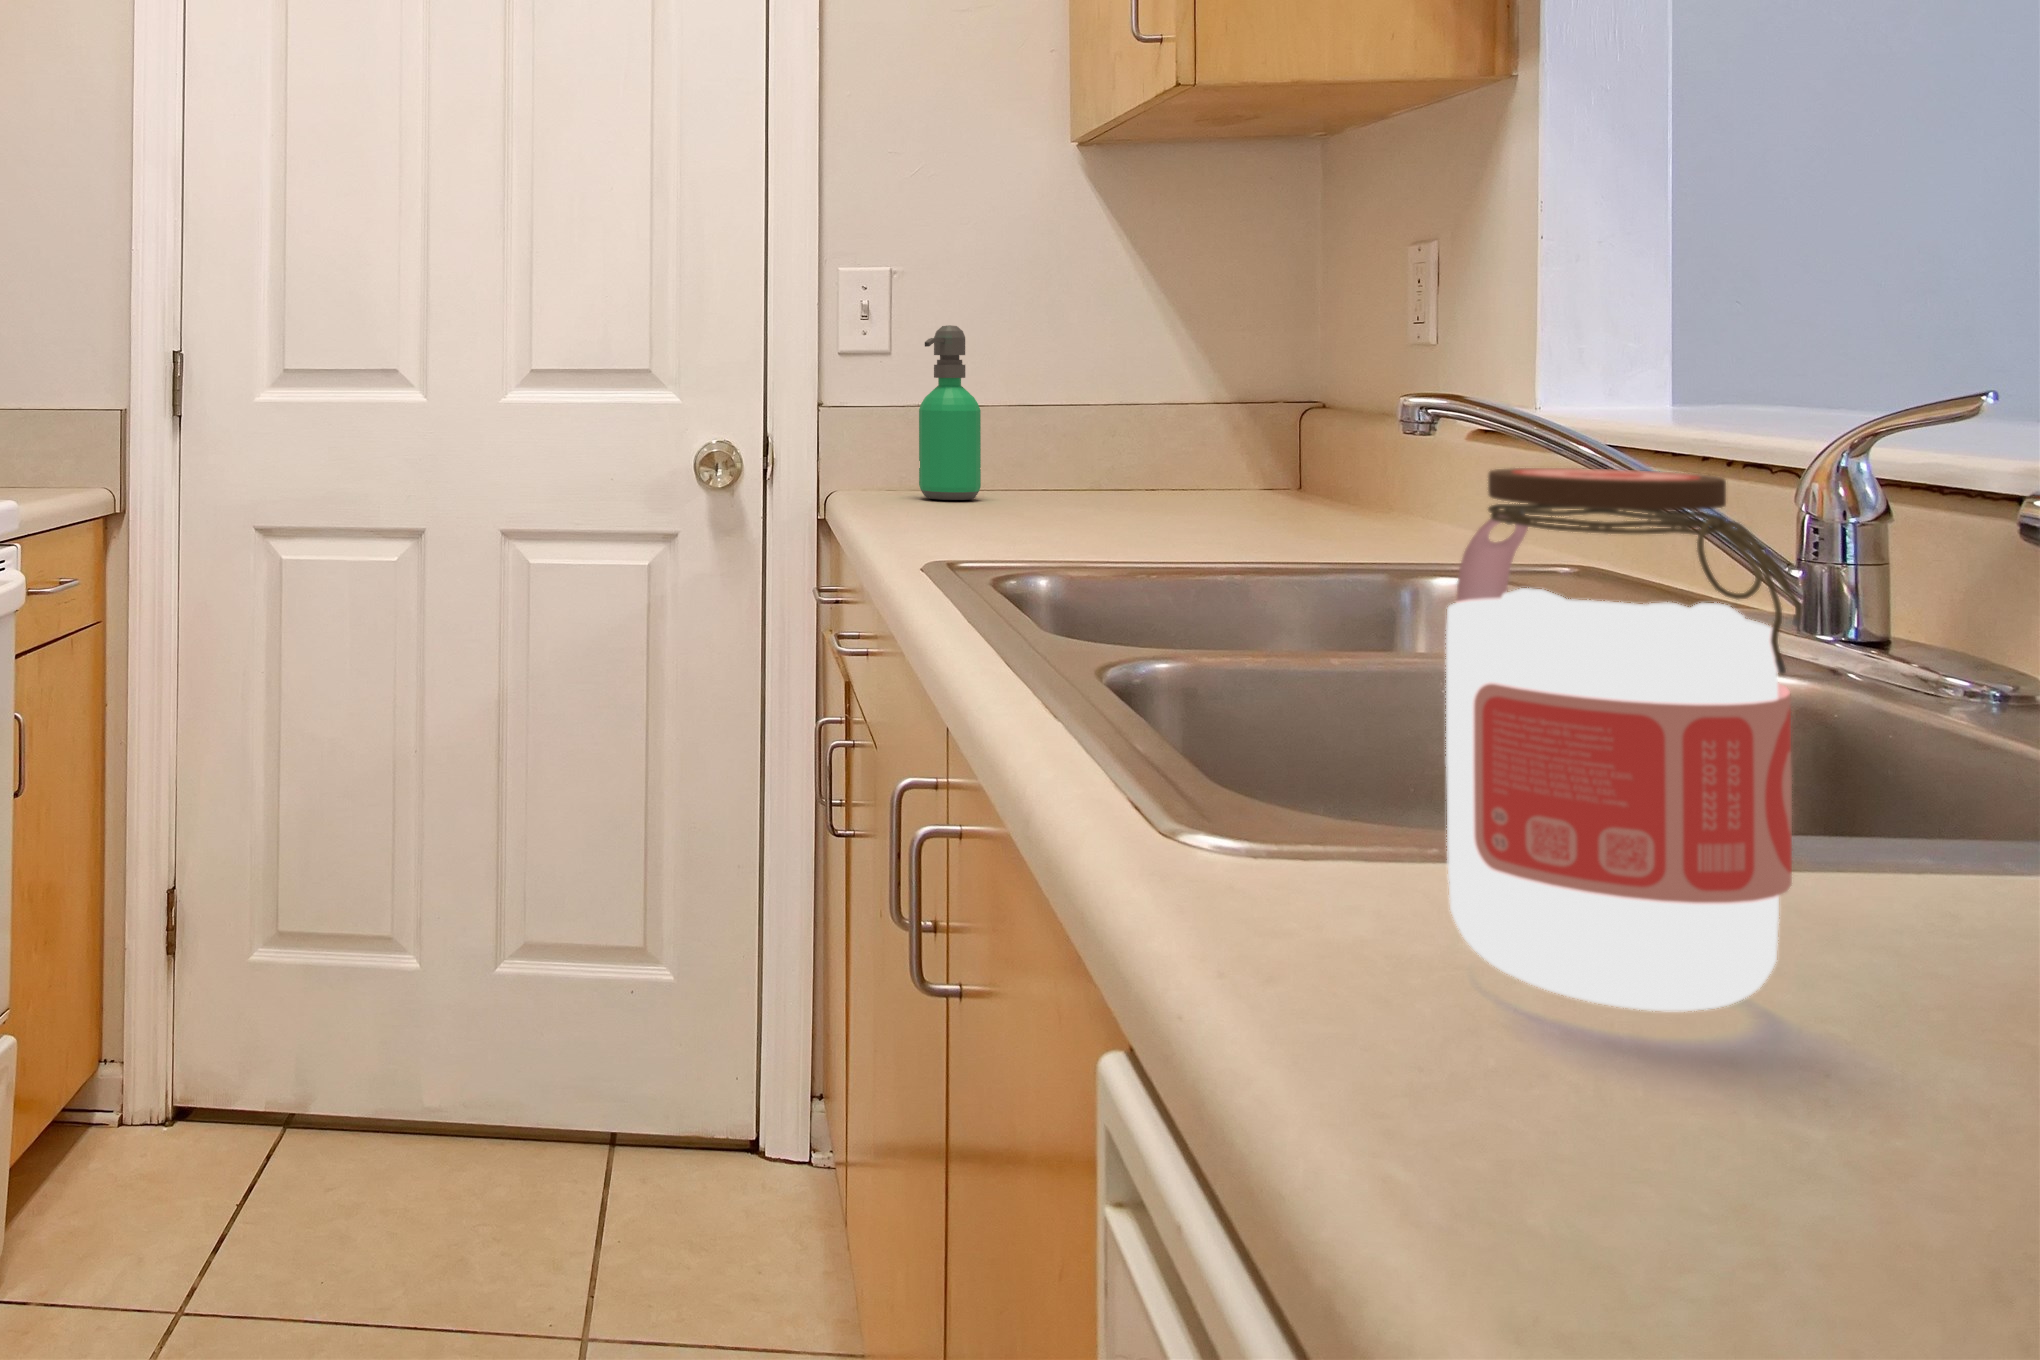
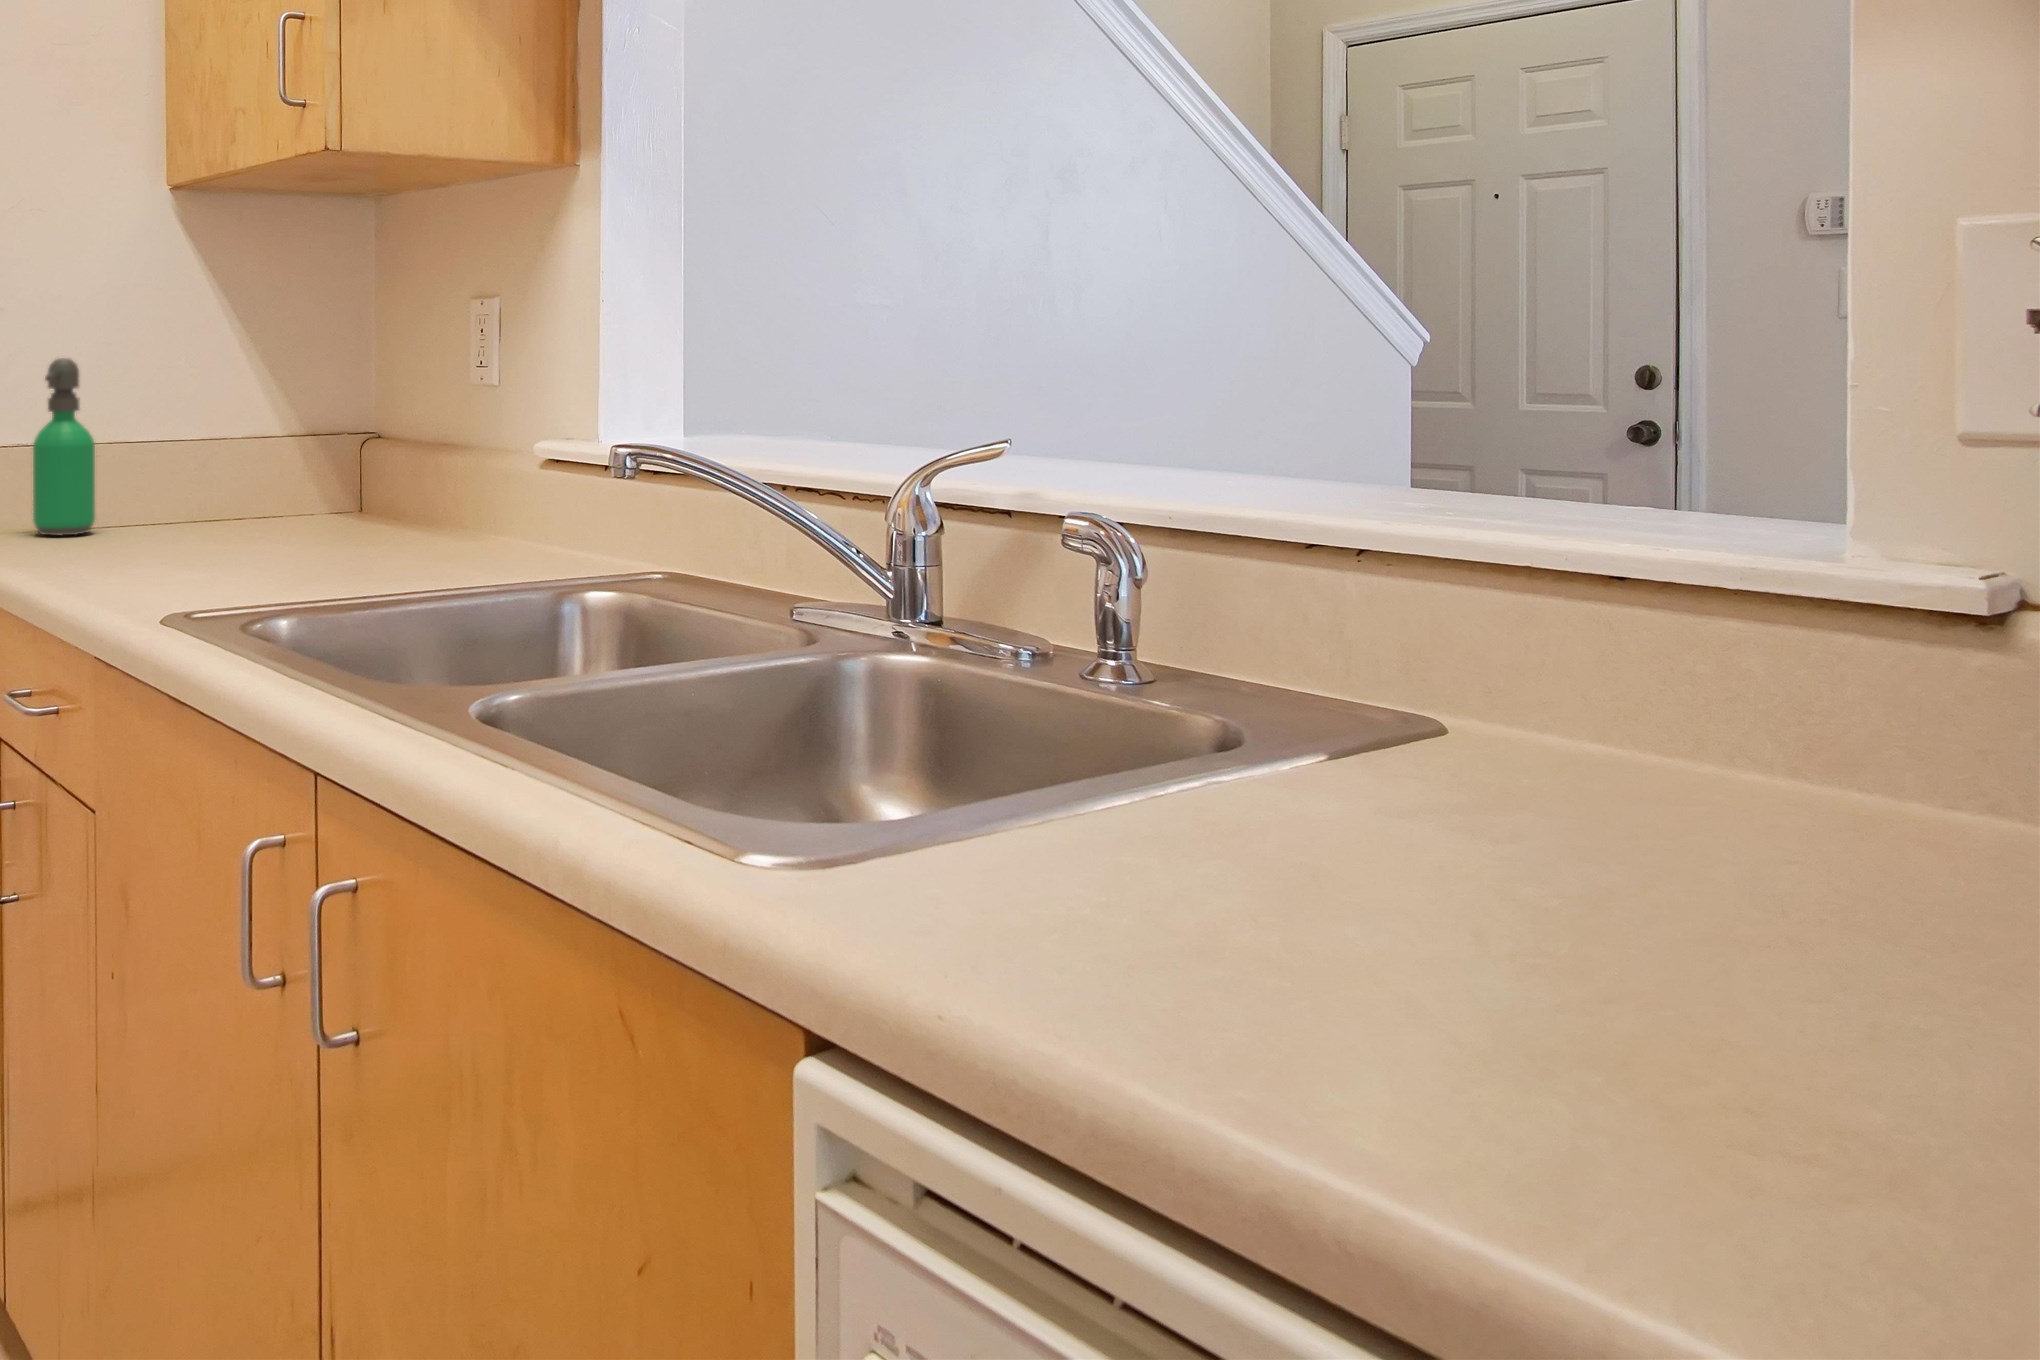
jar: present [1446,468,1803,1011] -> none [1065,572,1307,968]

